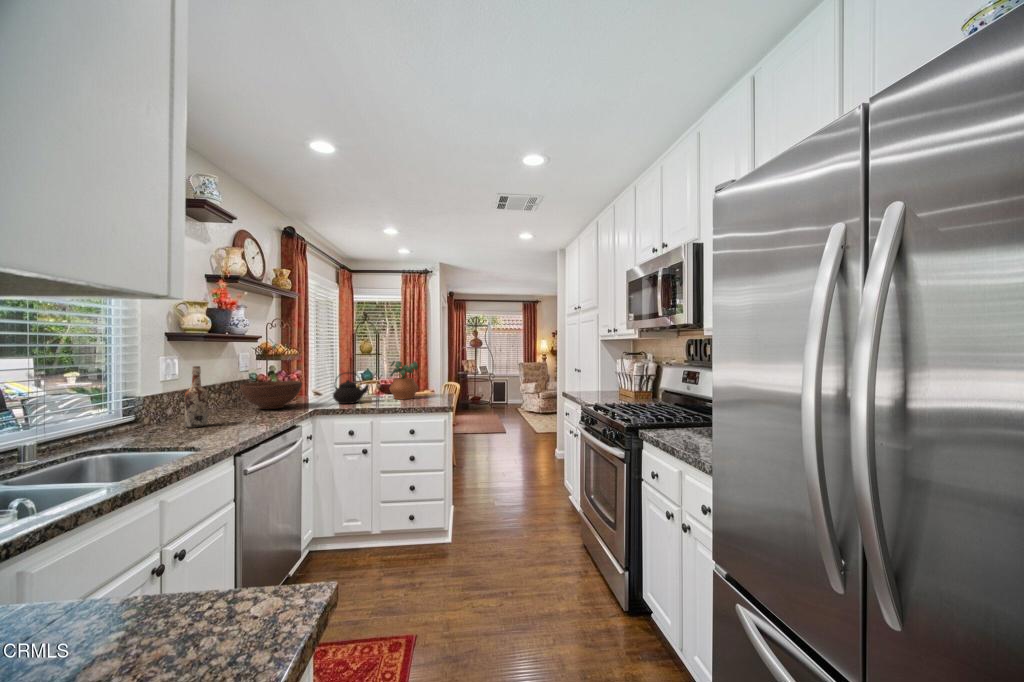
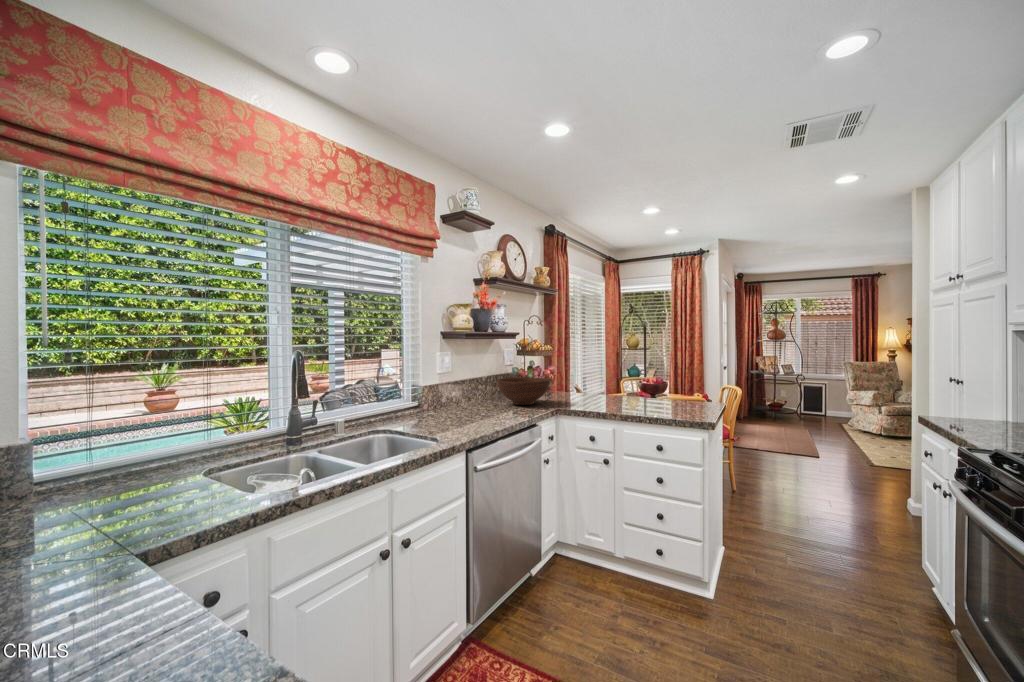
potted plant: present [389,361,419,399] -> none [642,359,678,406]
wine bottle: present [185,366,208,428] -> none [445,362,462,418]
teapot: present [333,372,369,404] -> none [580,371,619,406]

